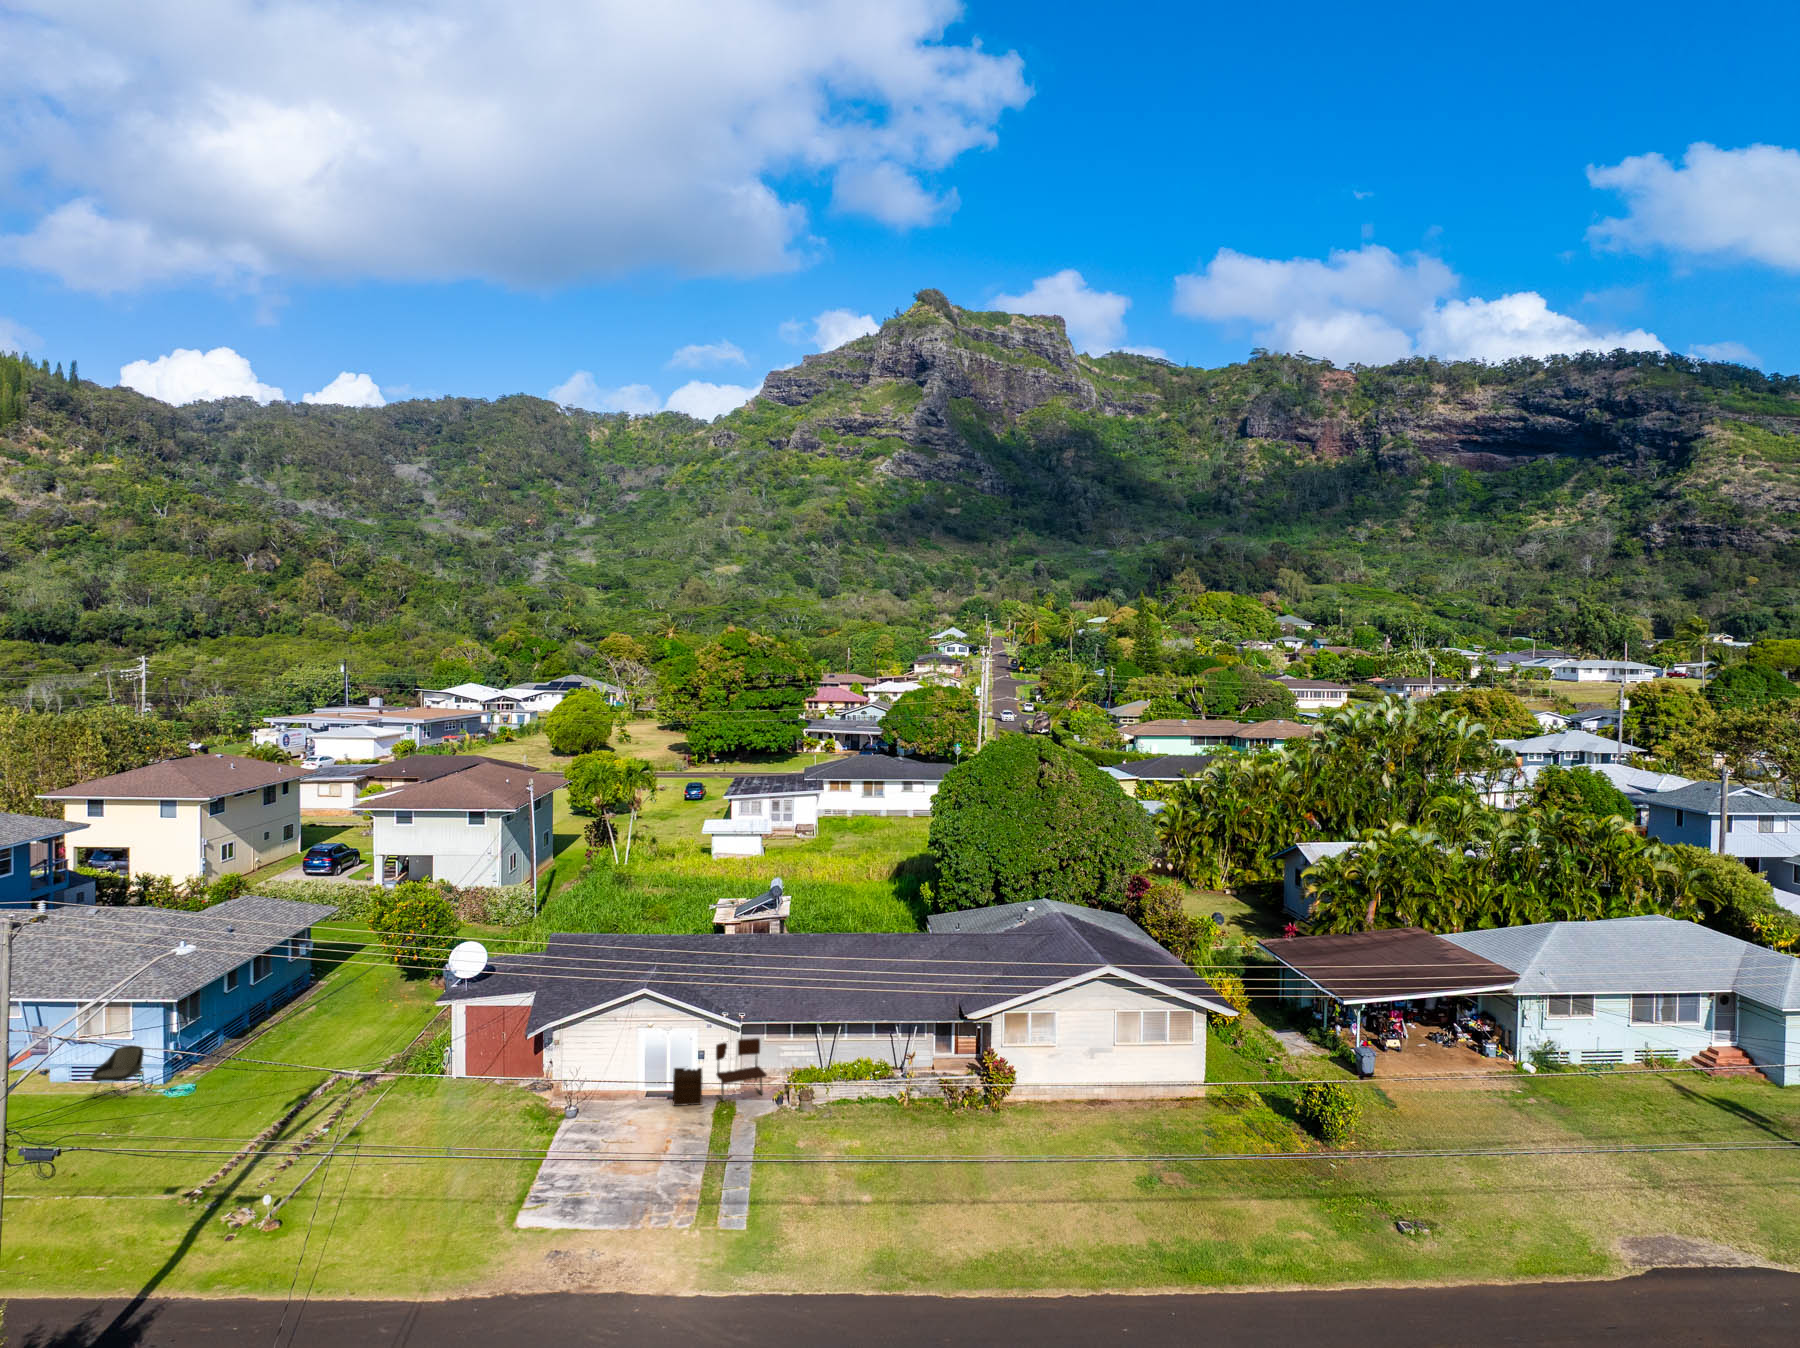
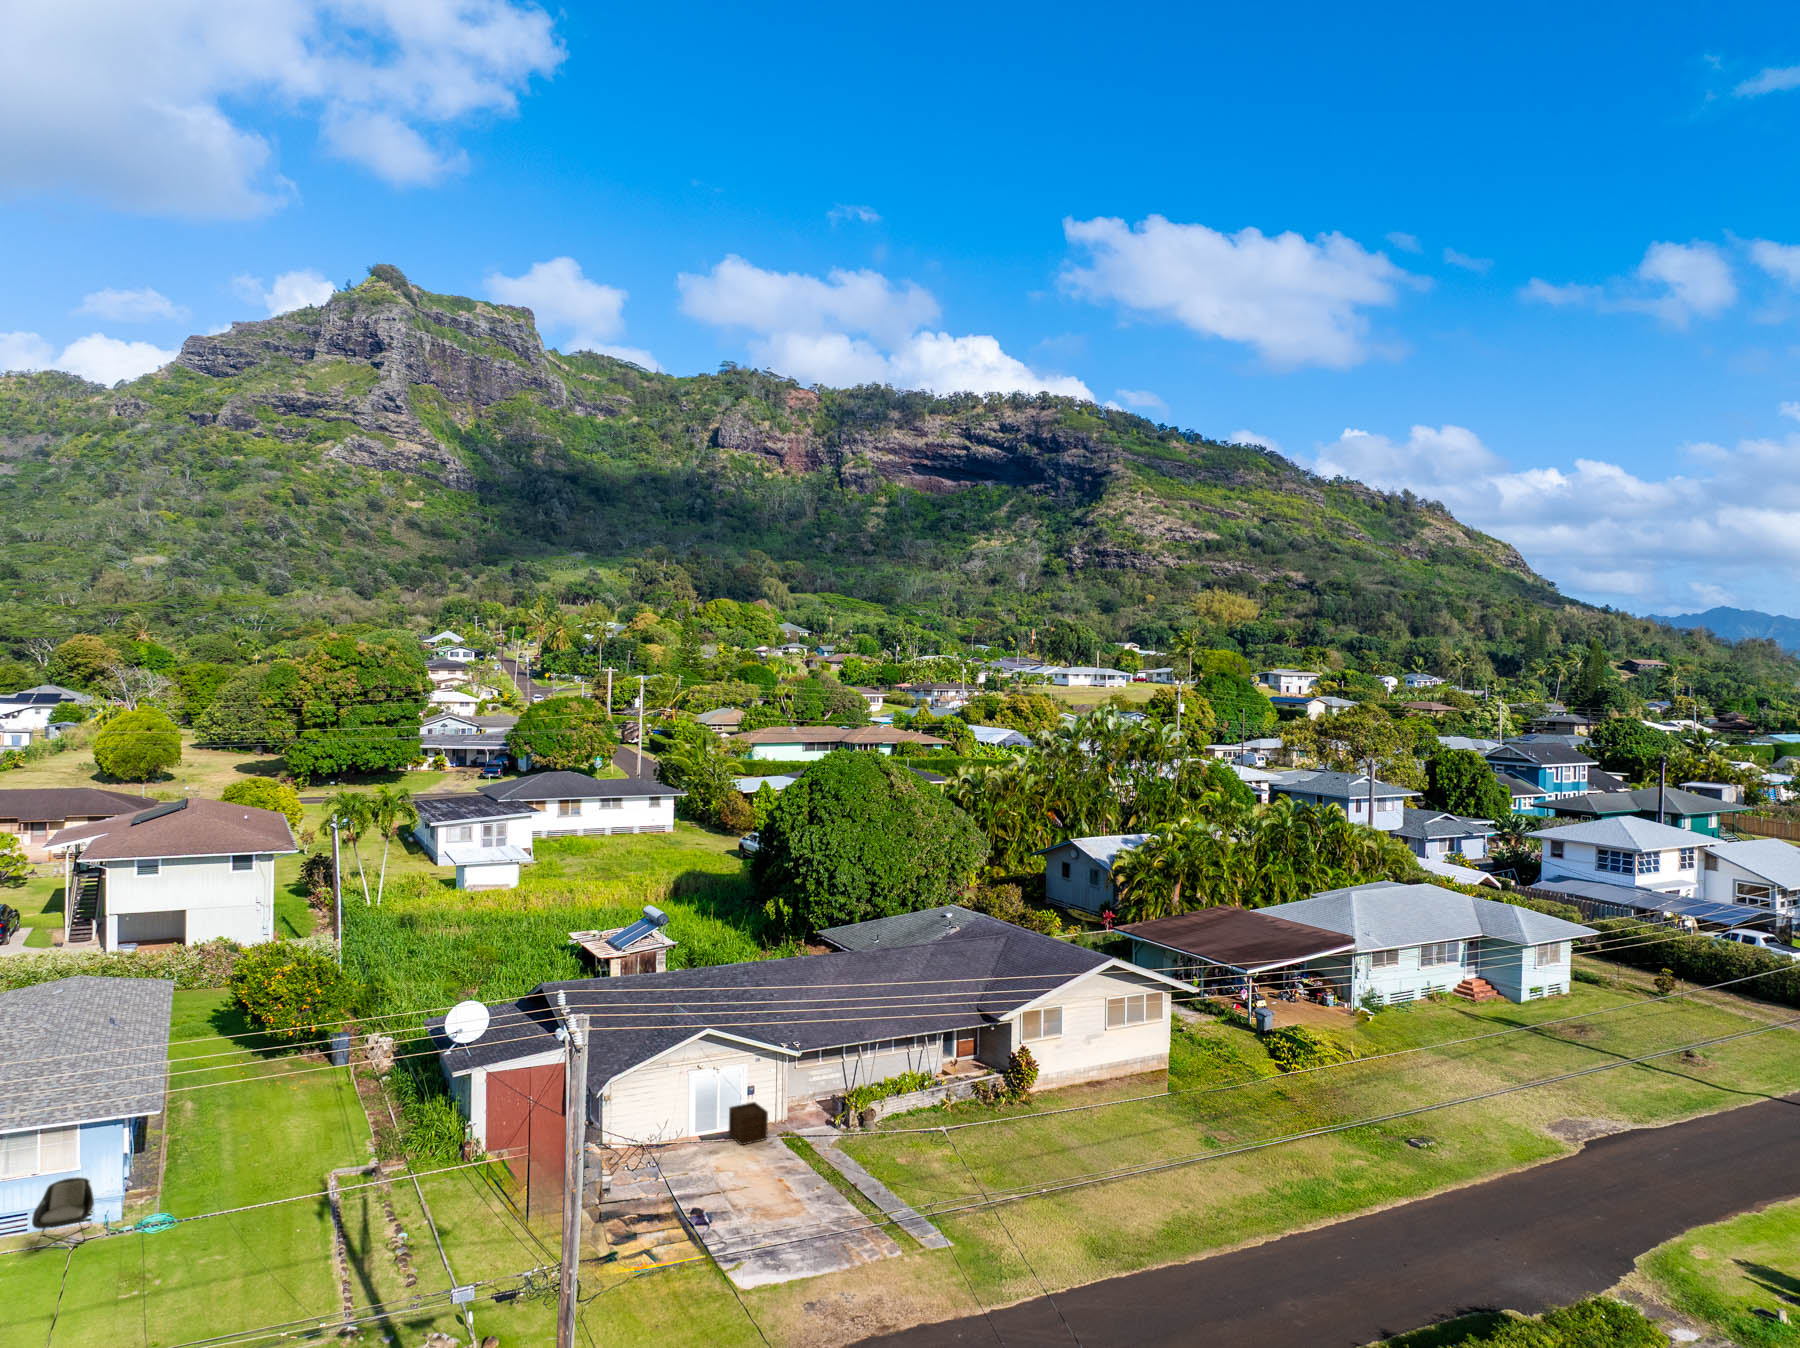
bench: present [716,1038,767,1101] -> none [770,1067,821,1134]

